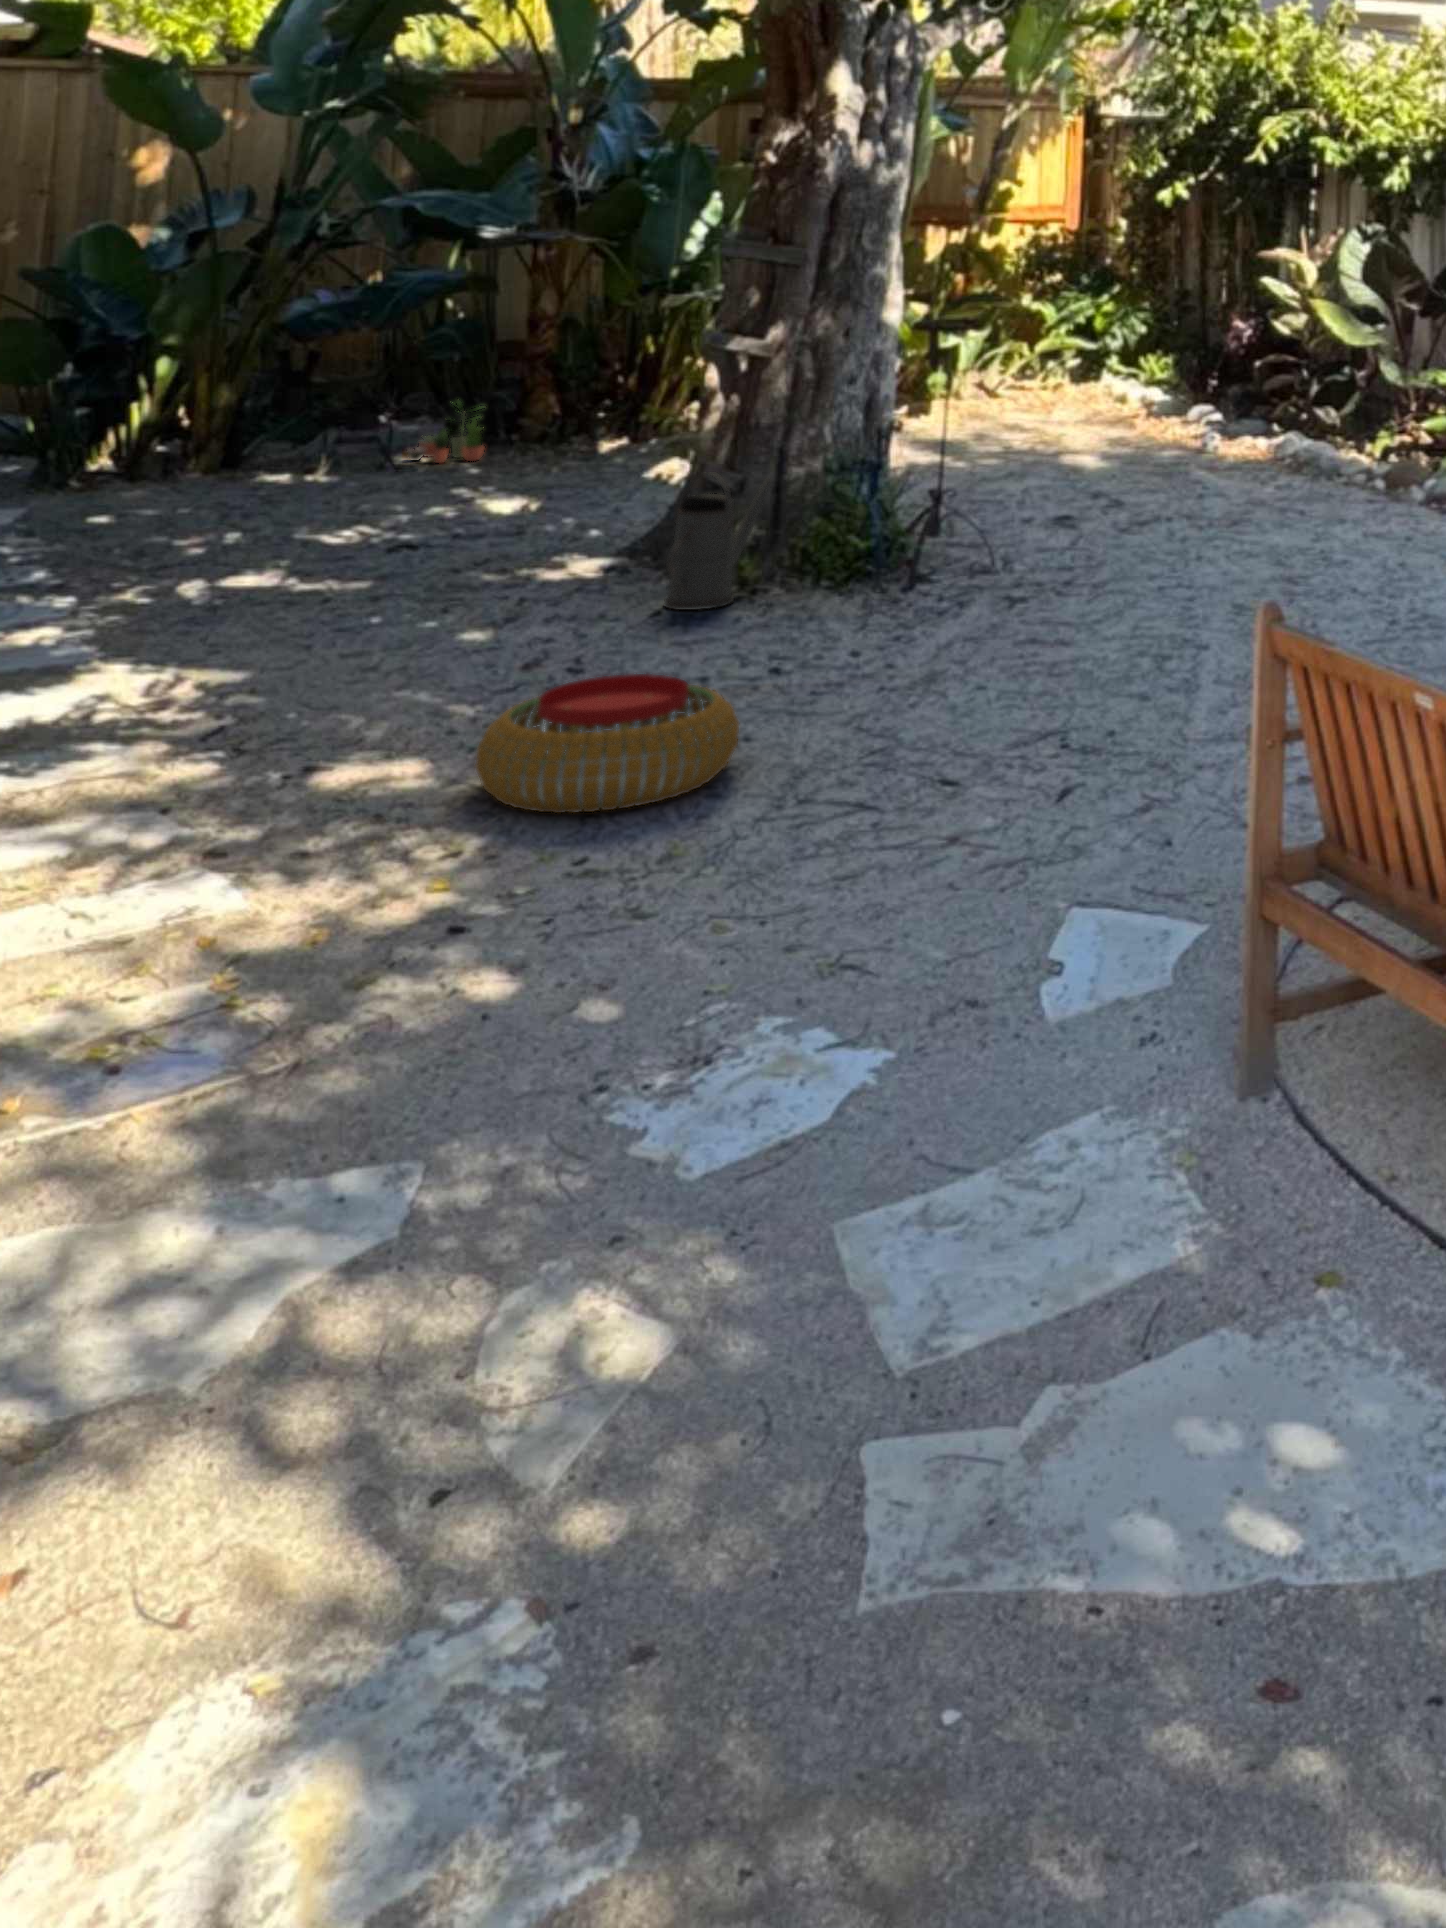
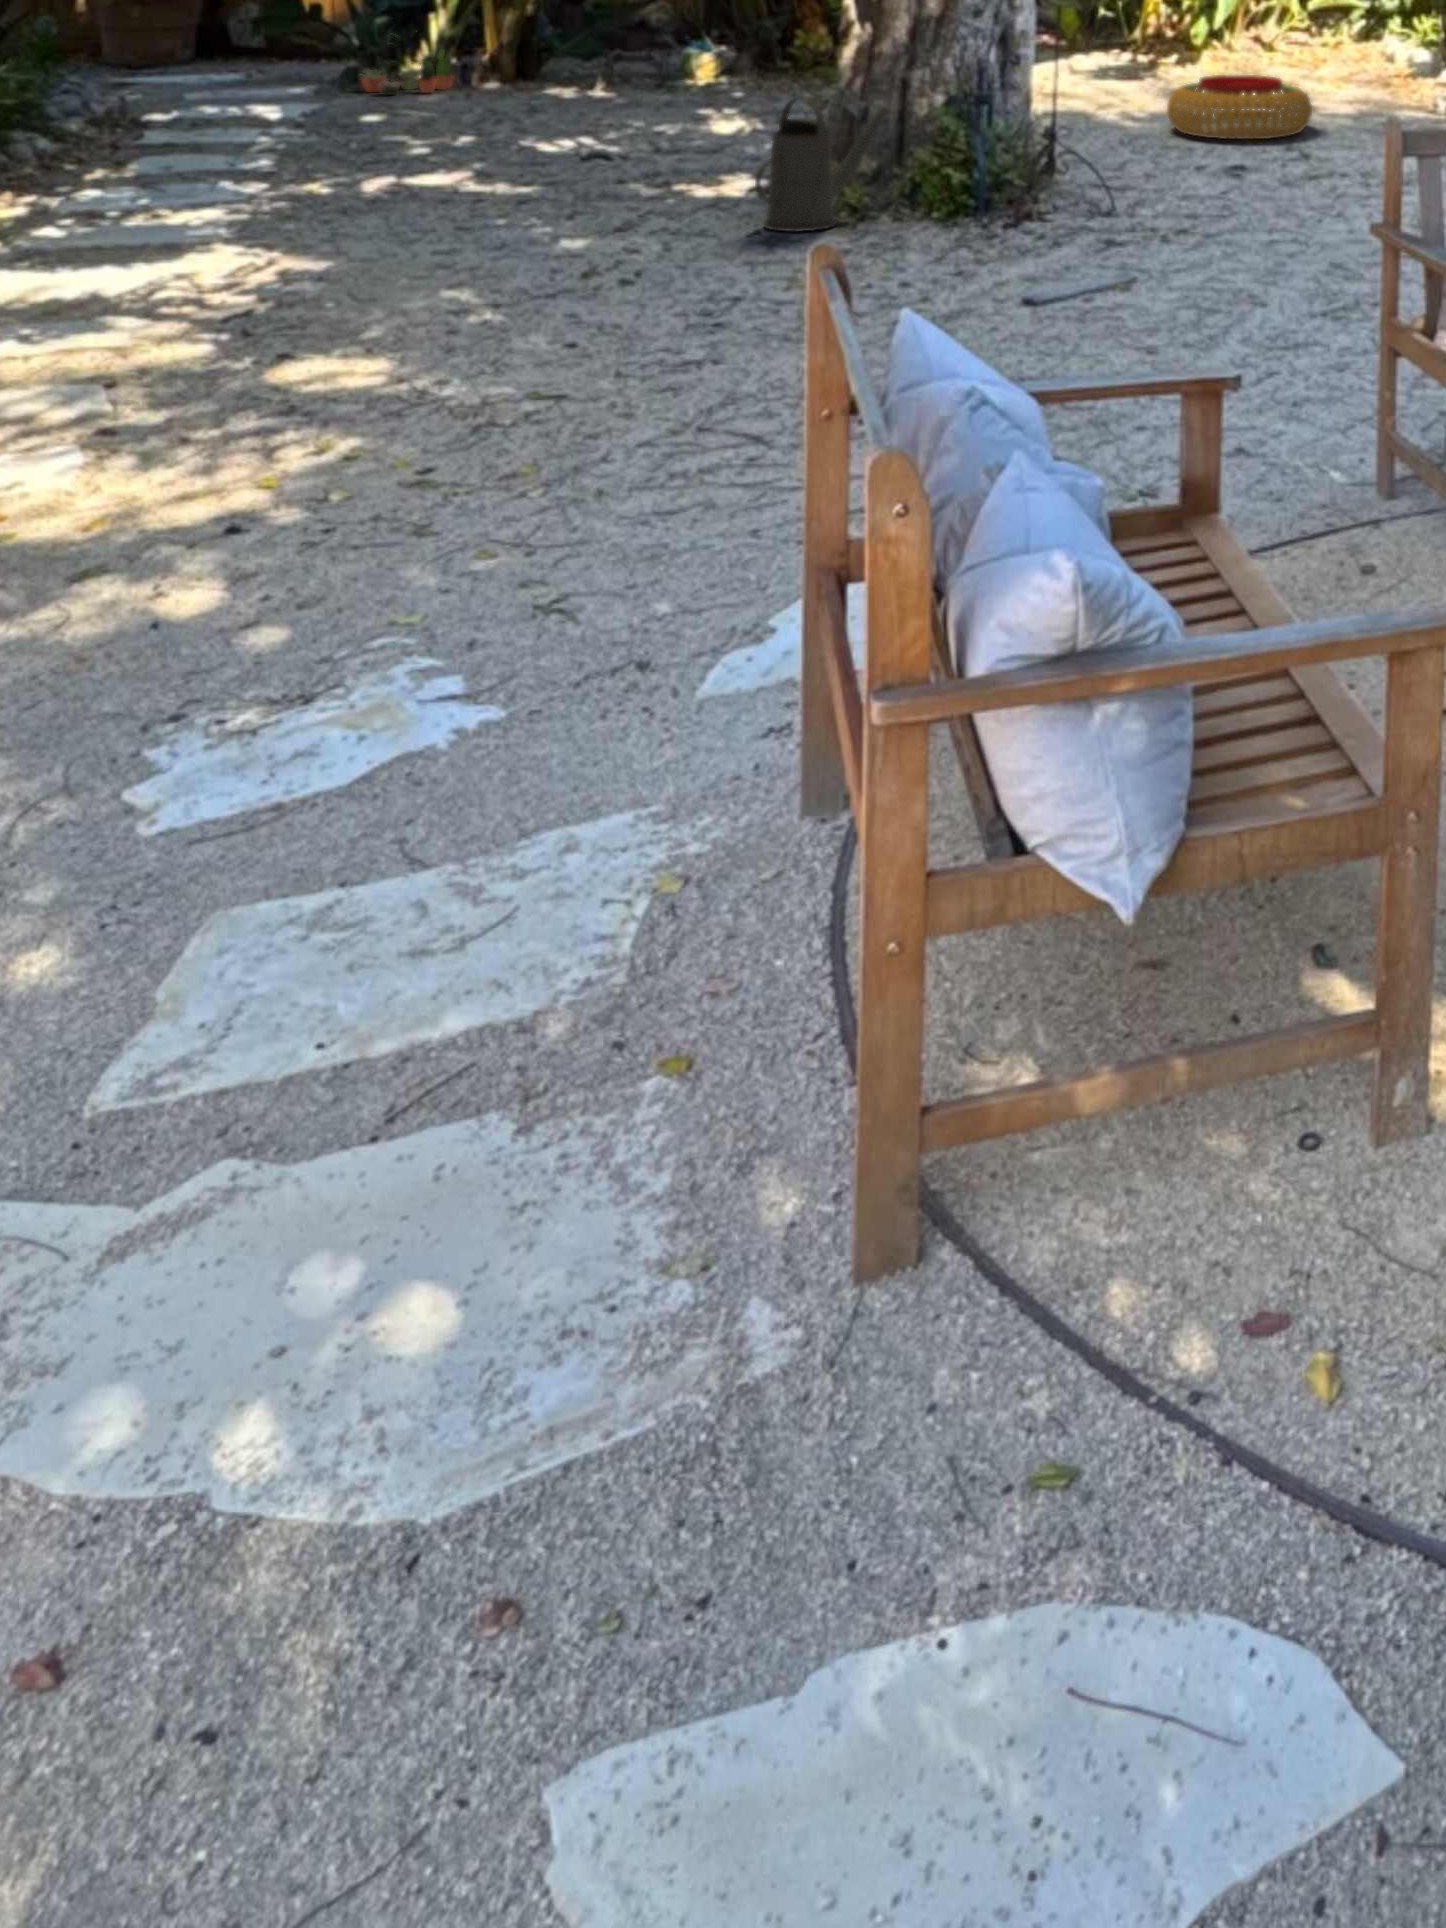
potted plant: present [407,401,484,463] -> present [361,50,453,95]
pouf: present [476,674,739,813] -> present [1167,75,1312,139]

